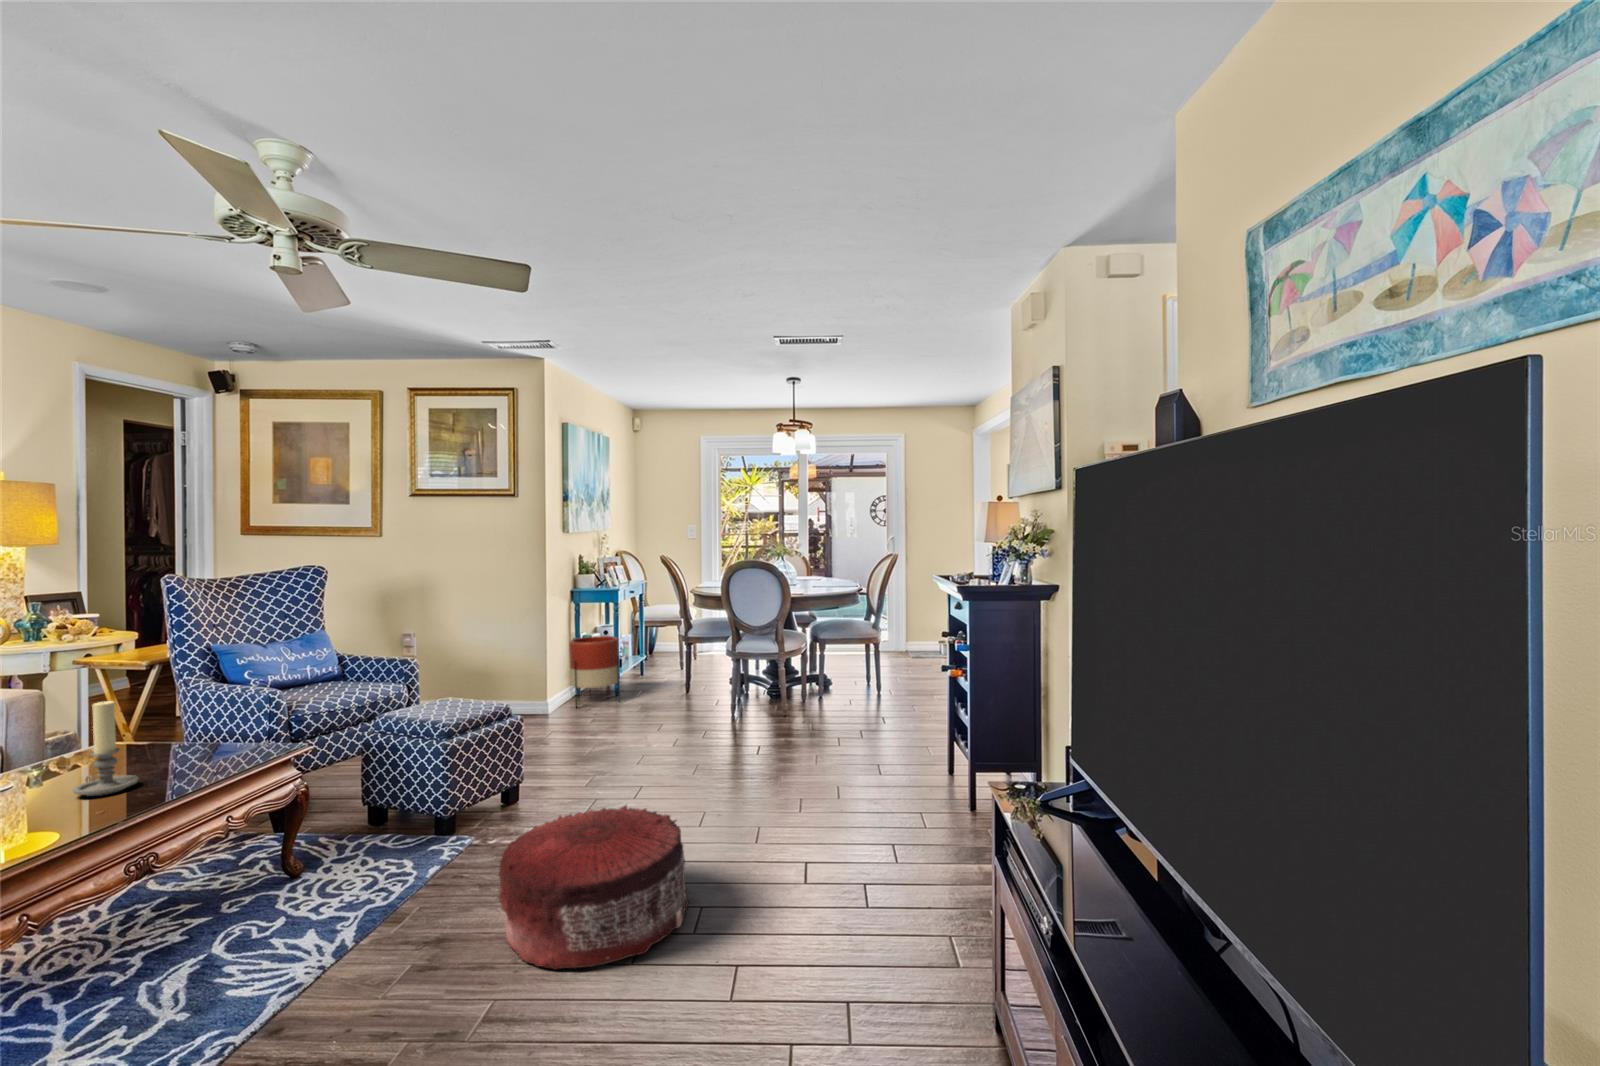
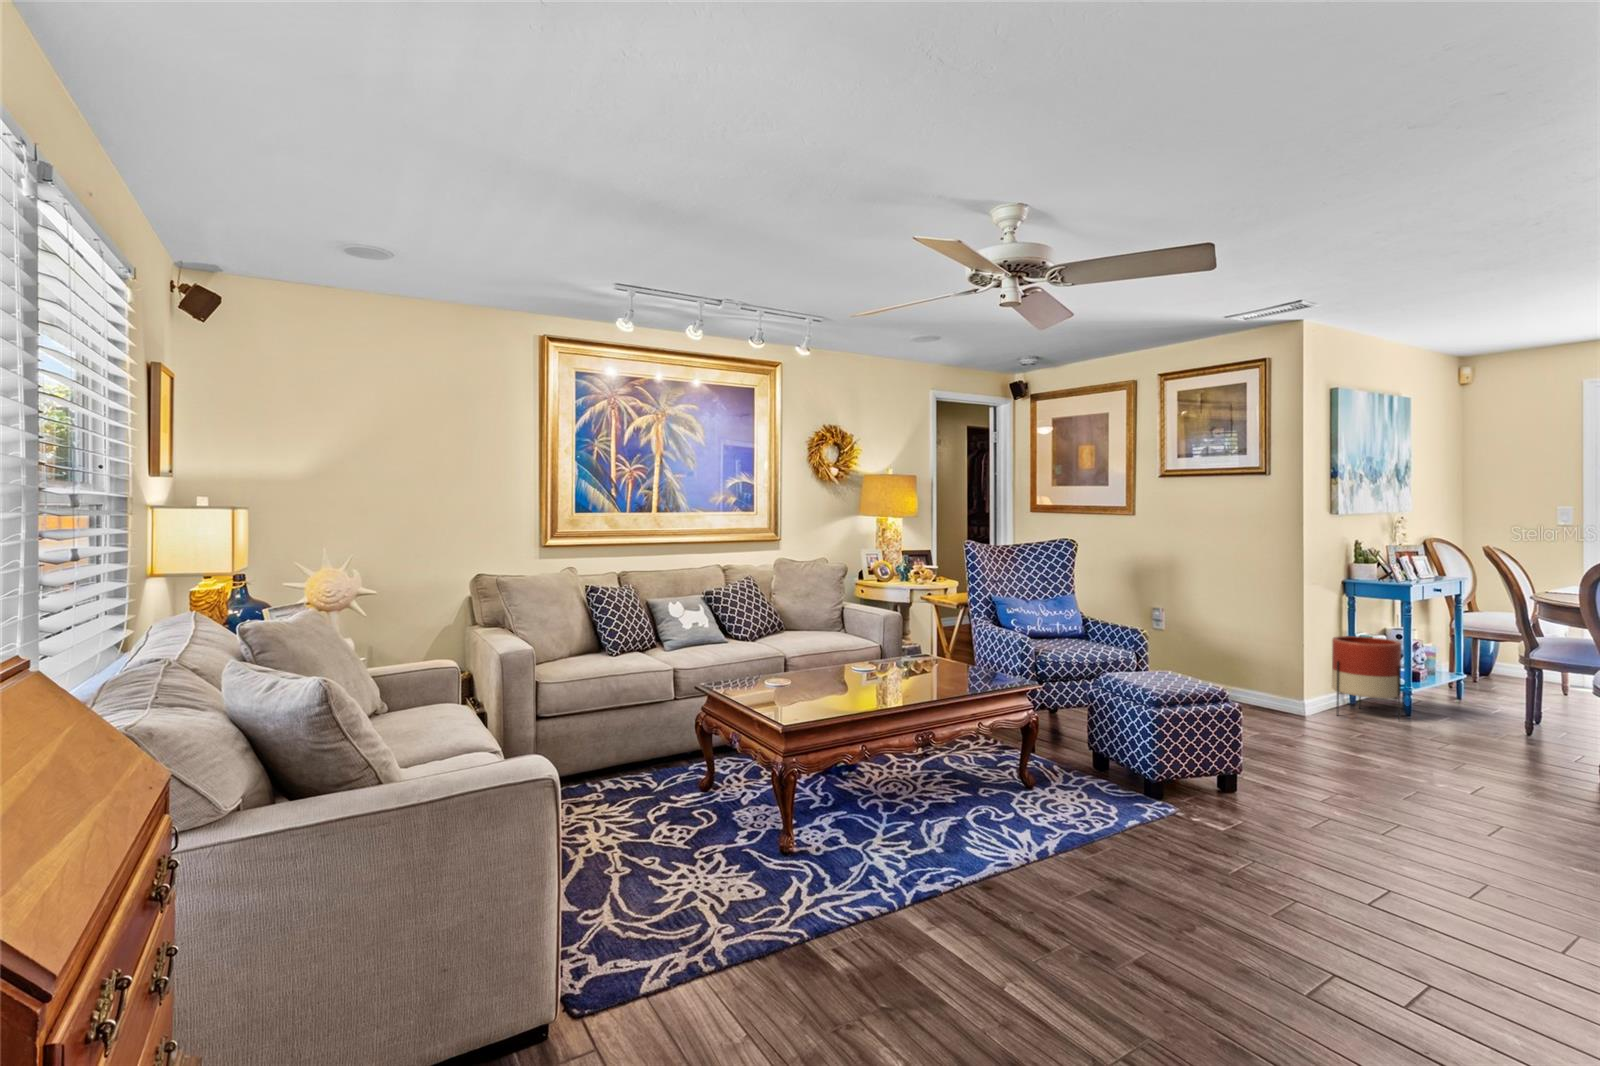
candle holder: present [73,701,138,796] -> none [899,625,933,688]
pouf: present [498,805,689,969] -> none [1168,807,1401,981]

